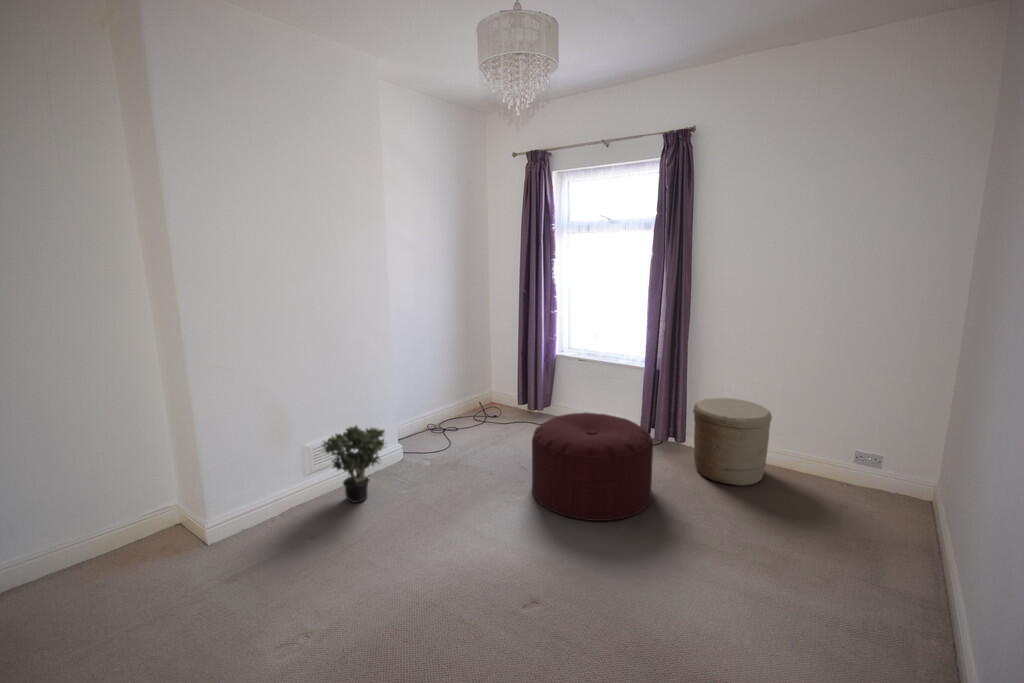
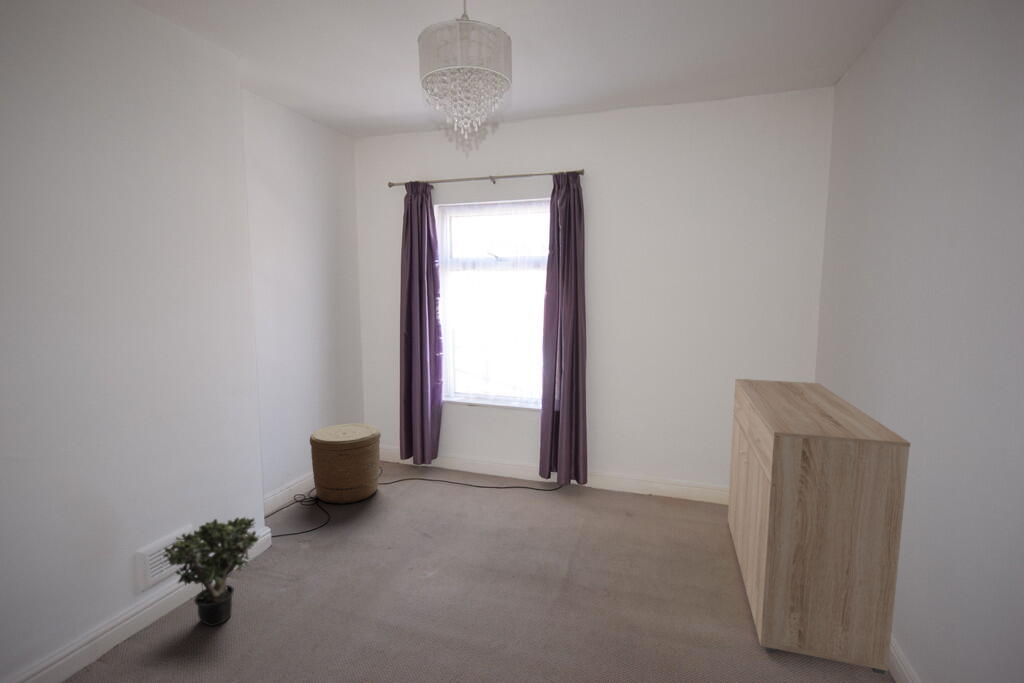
dresser: none [807,345,989,656] -> present [728,379,911,674]
woven basket: present [693,398,772,486] -> present [310,423,381,504]
ottoman: present [532,413,653,521] -> none [444,465,575,593]

